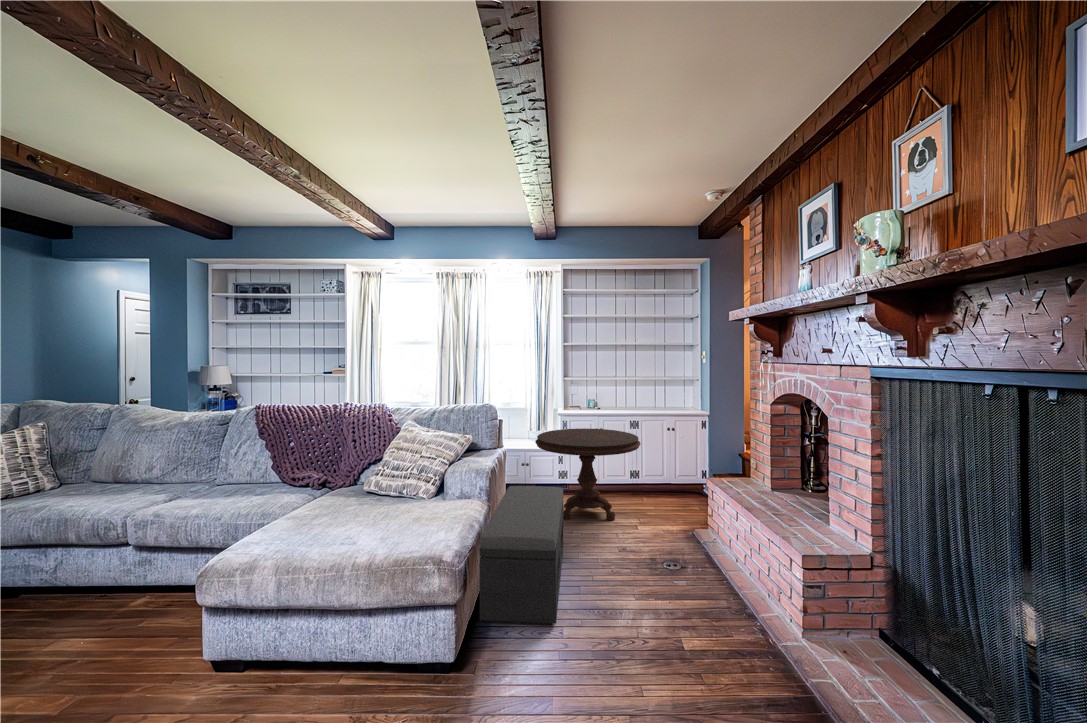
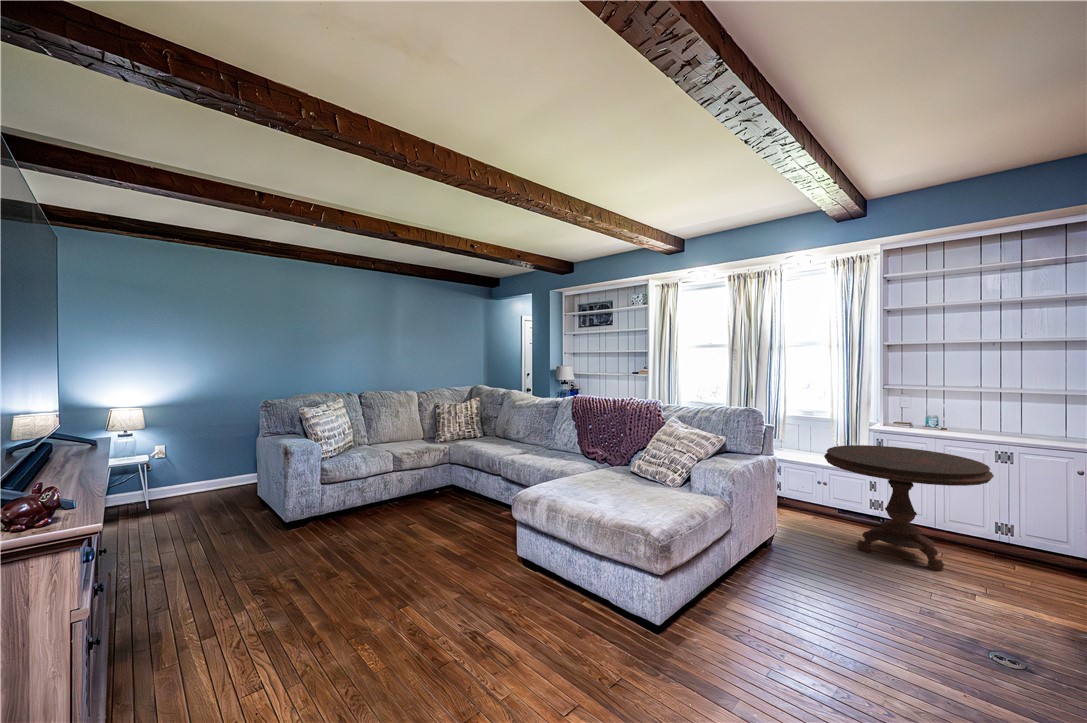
storage bench: present [479,486,563,625] -> none [704,494,839,642]

